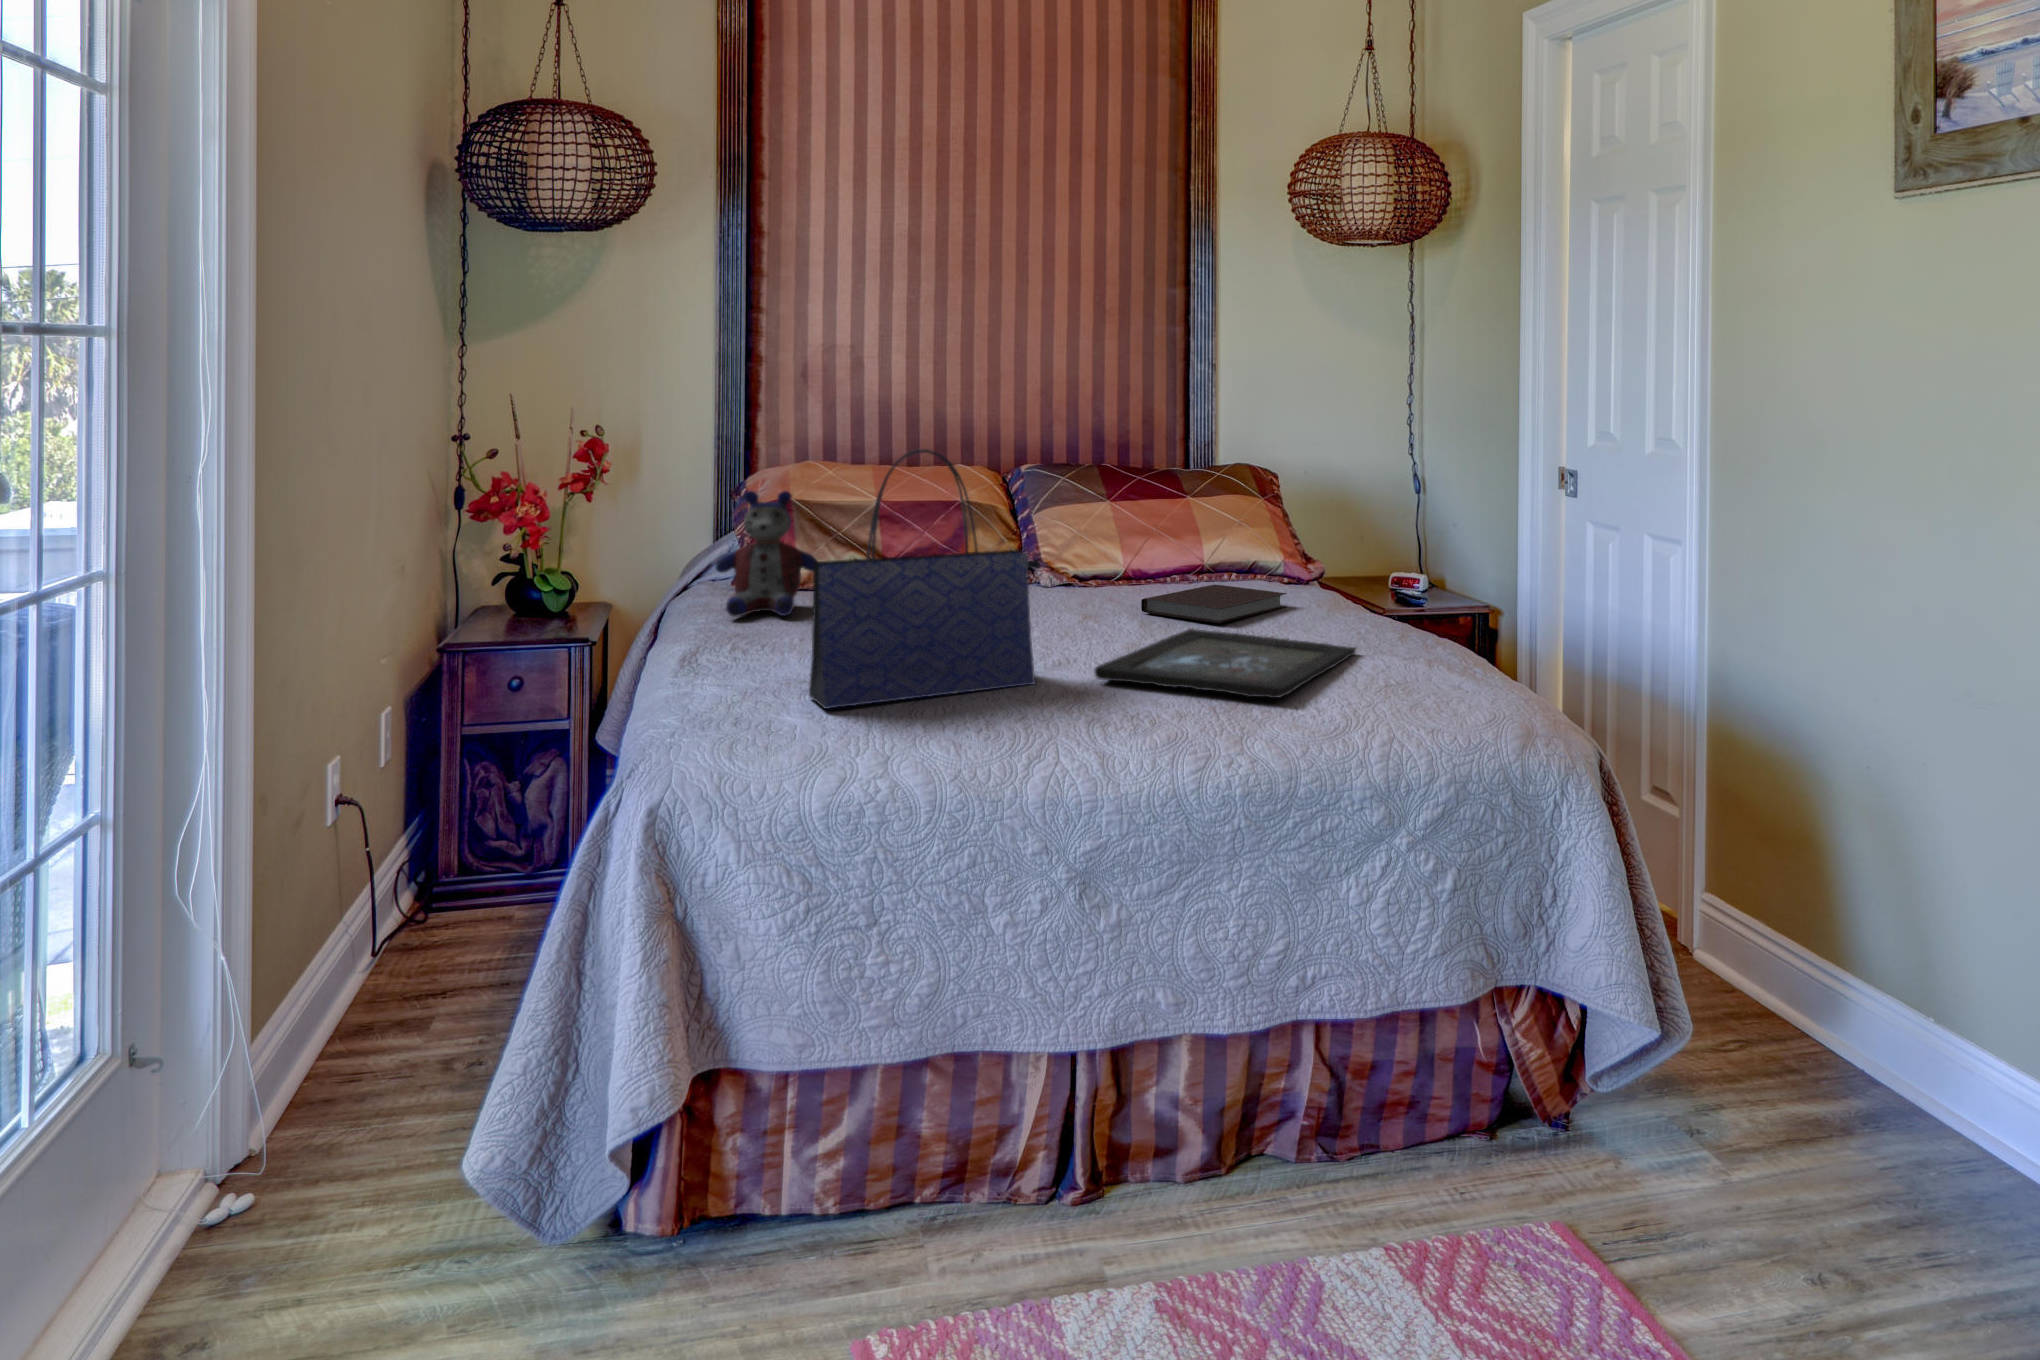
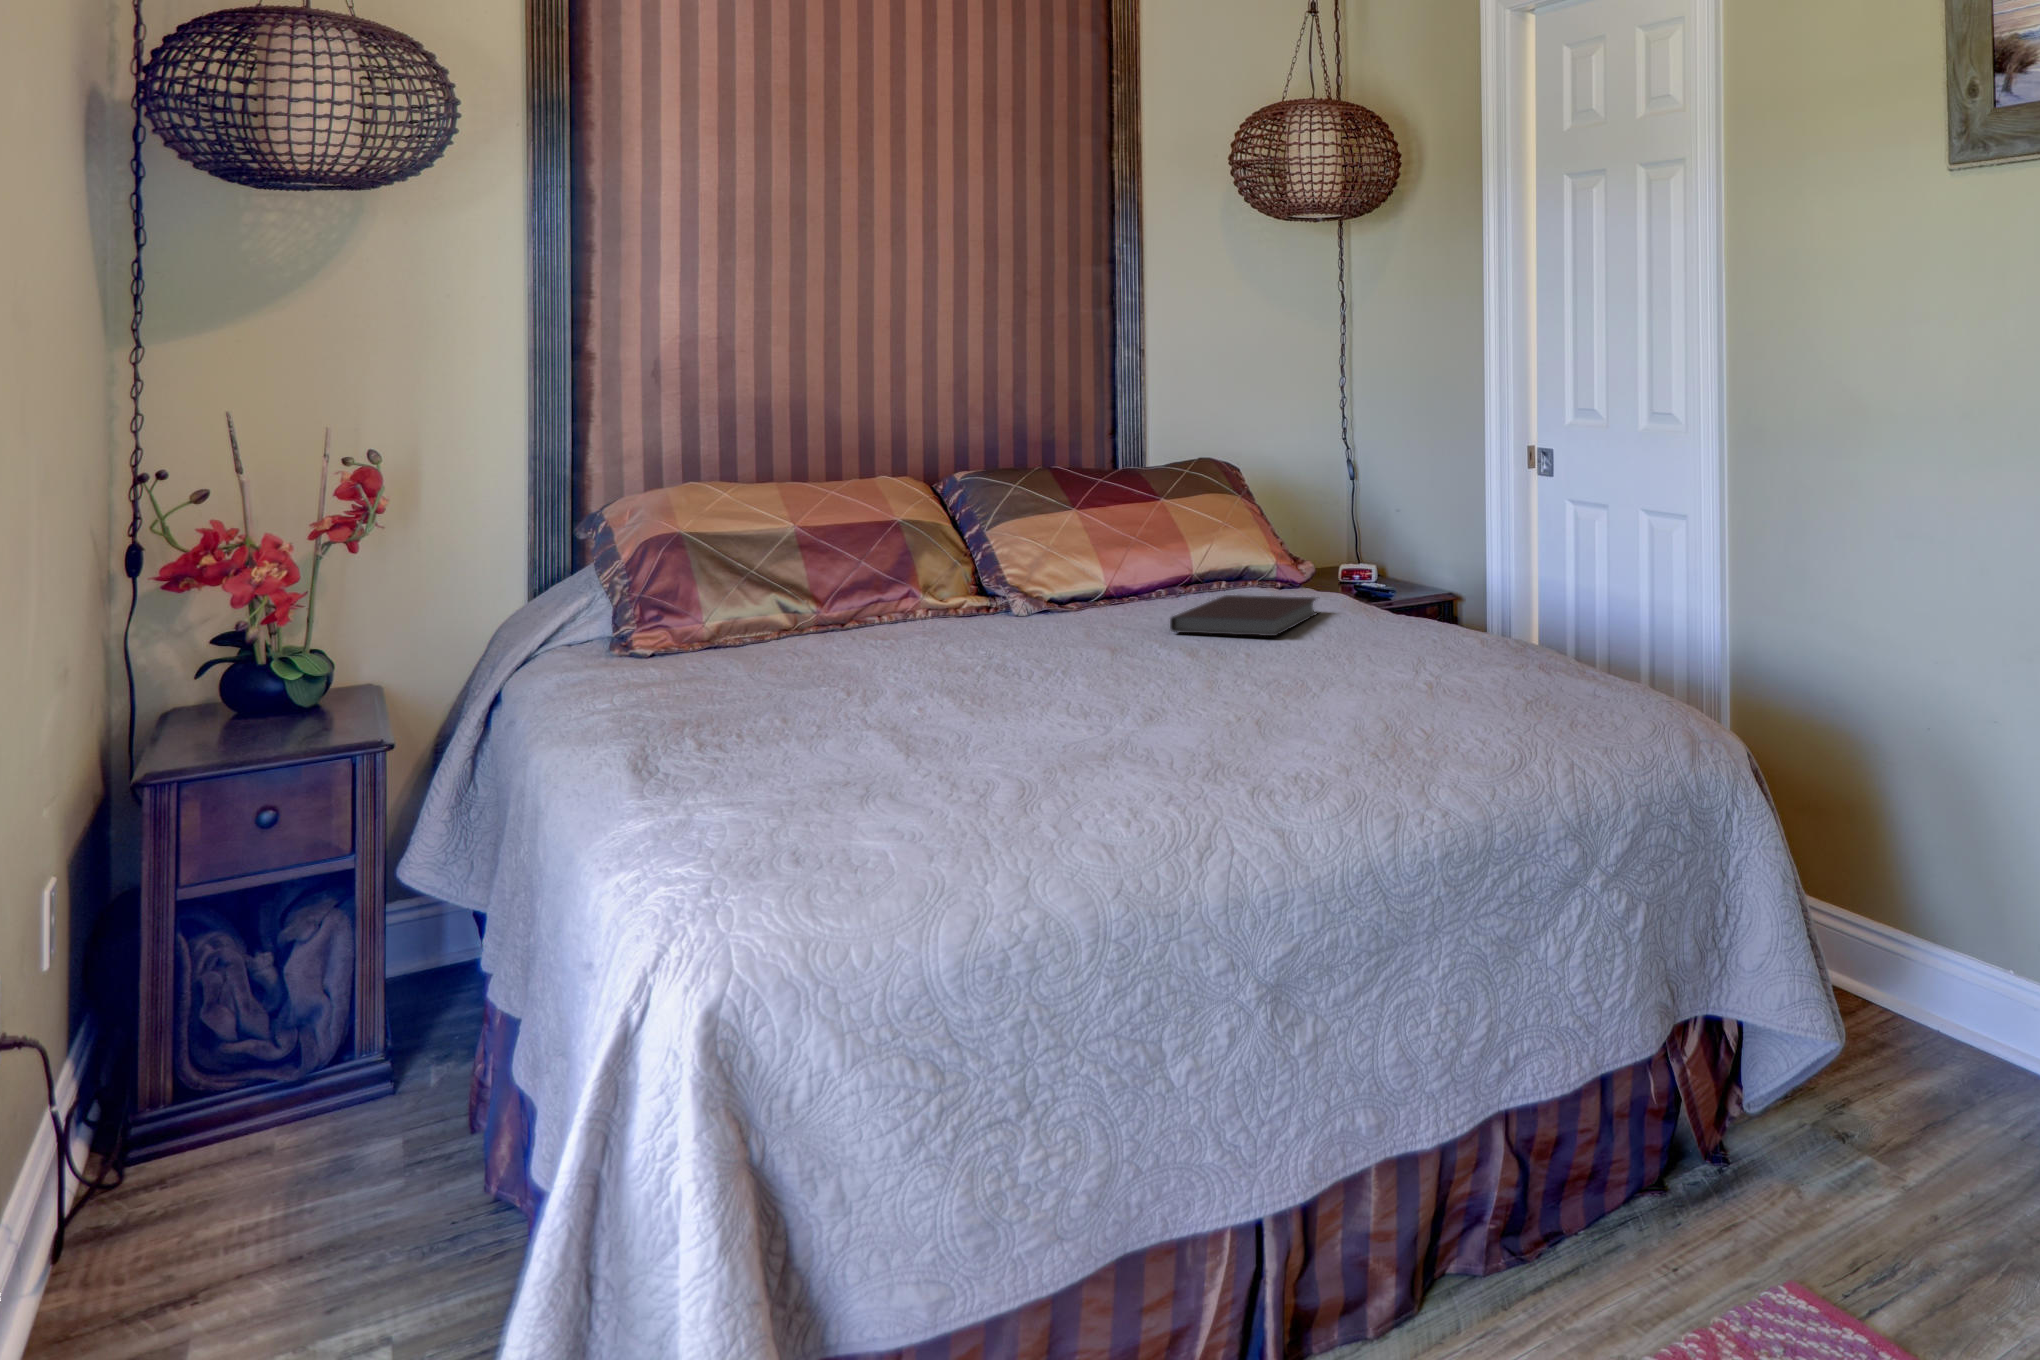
tote bag: present [809,449,1040,709] -> none [890,447,1150,780]
stuffed bear: present [716,491,818,617] -> none [619,517,761,684]
tray: present [1095,629,1356,698] -> none [1218,644,1457,709]

